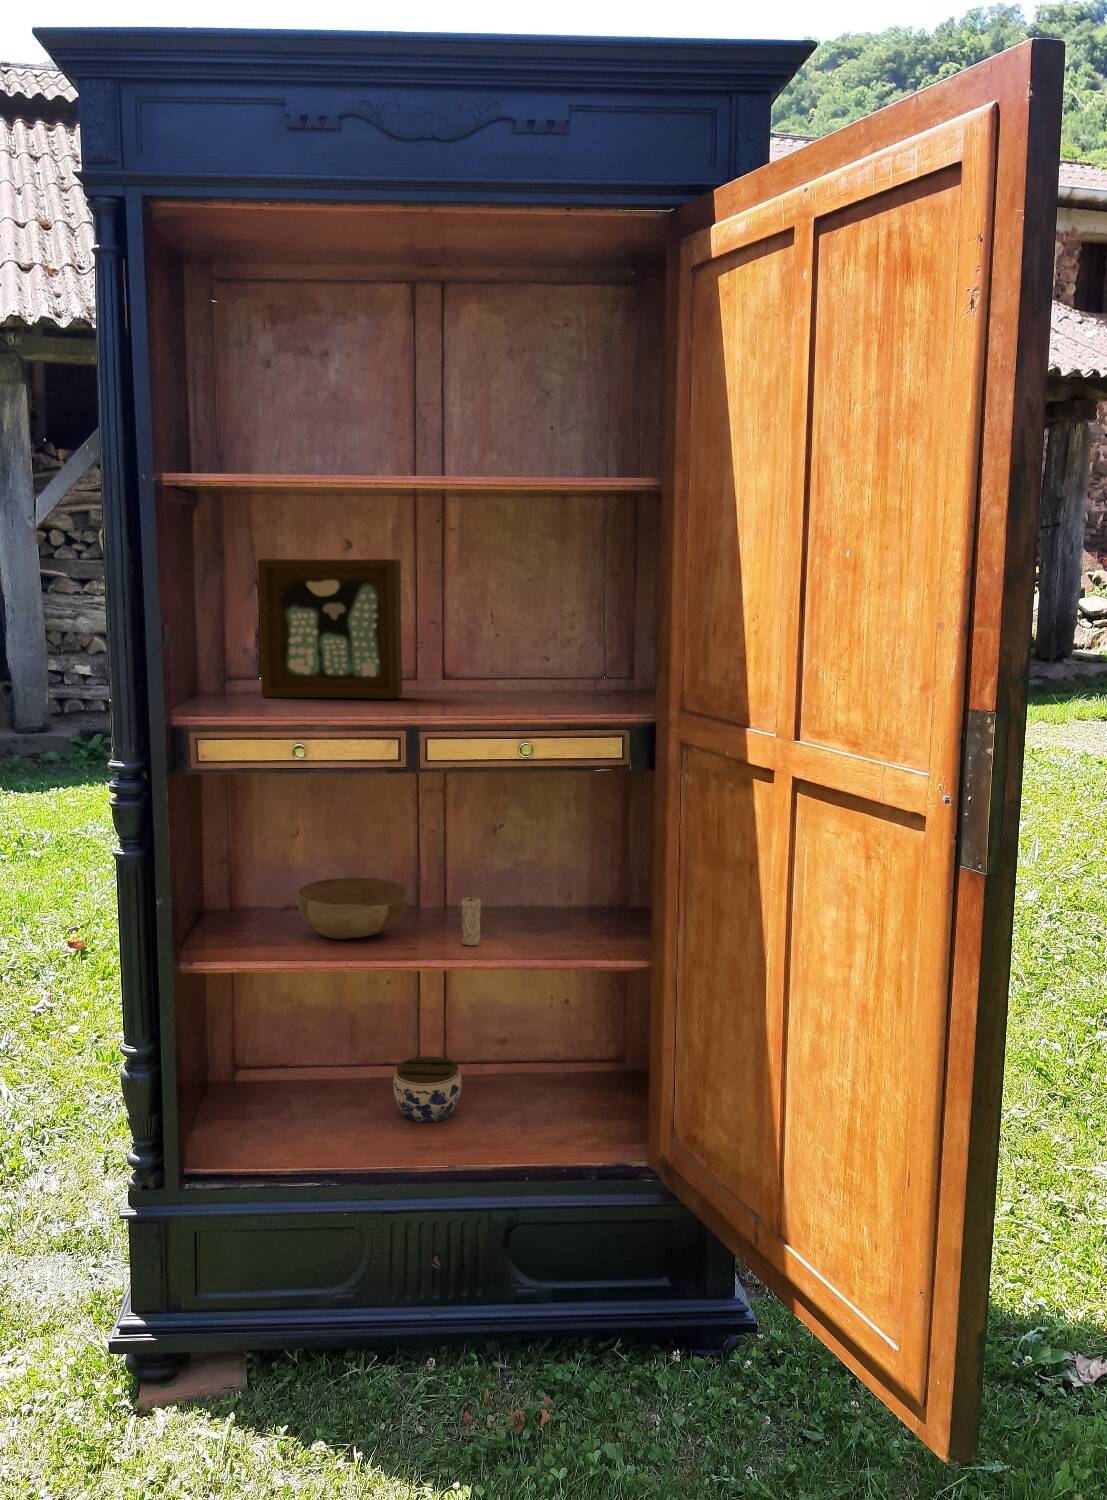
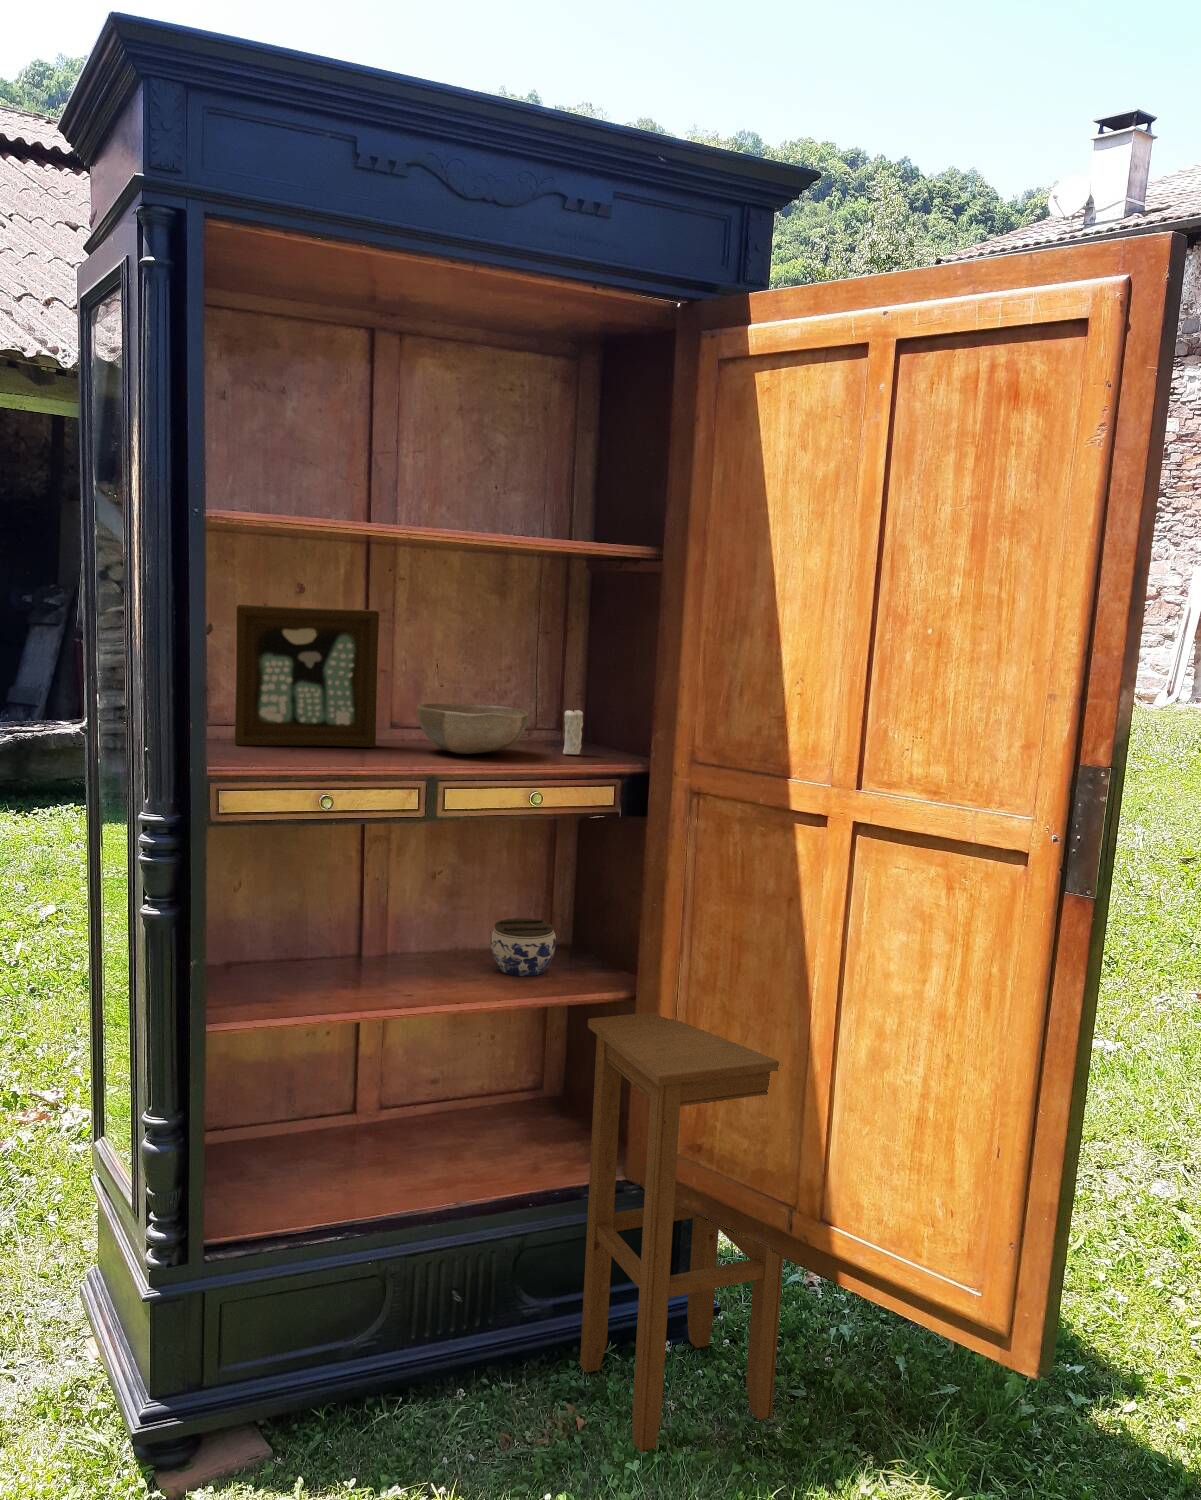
bowl: present [297,878,409,939] -> present [417,703,528,754]
candle: present [461,895,481,945] -> present [563,708,583,754]
stool: none [575,985,779,1453] -> present [580,1012,783,1451]
jar: present [393,1056,462,1123] -> present [491,918,556,976]

